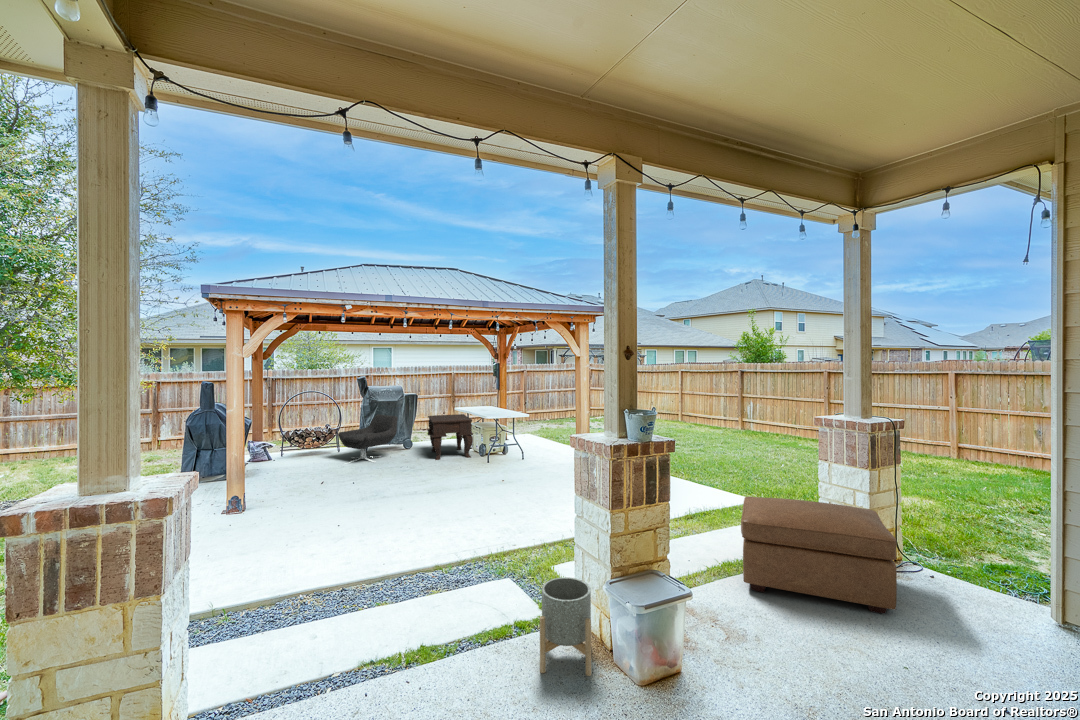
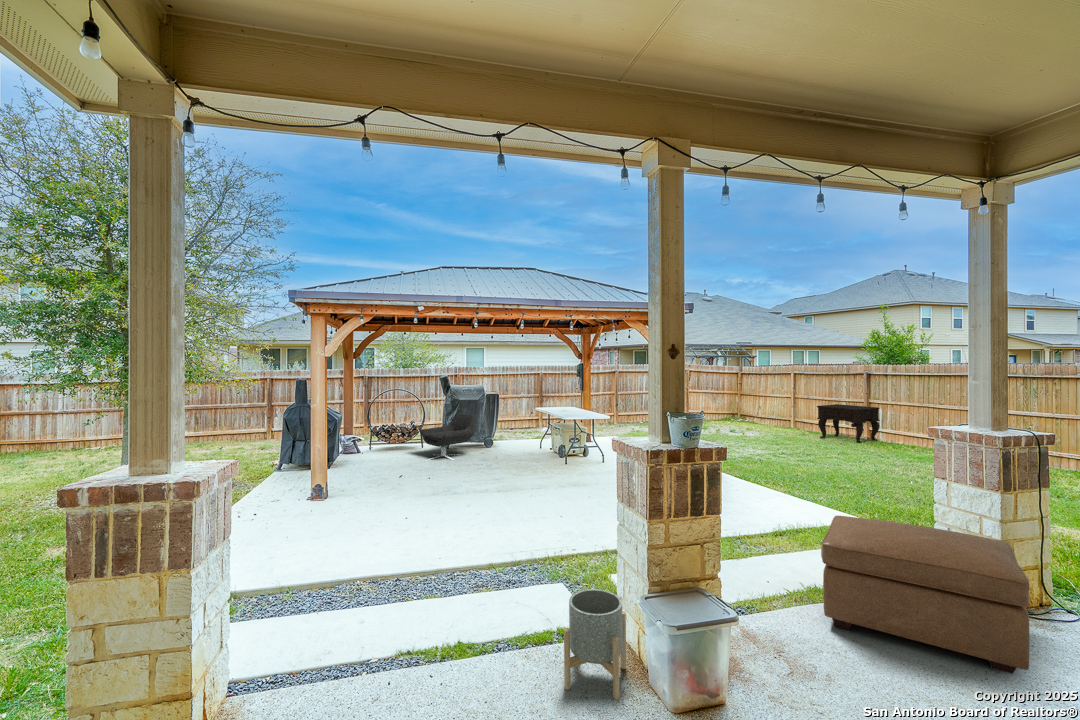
side table: present [427,414,473,460] -> present [817,404,879,443]

